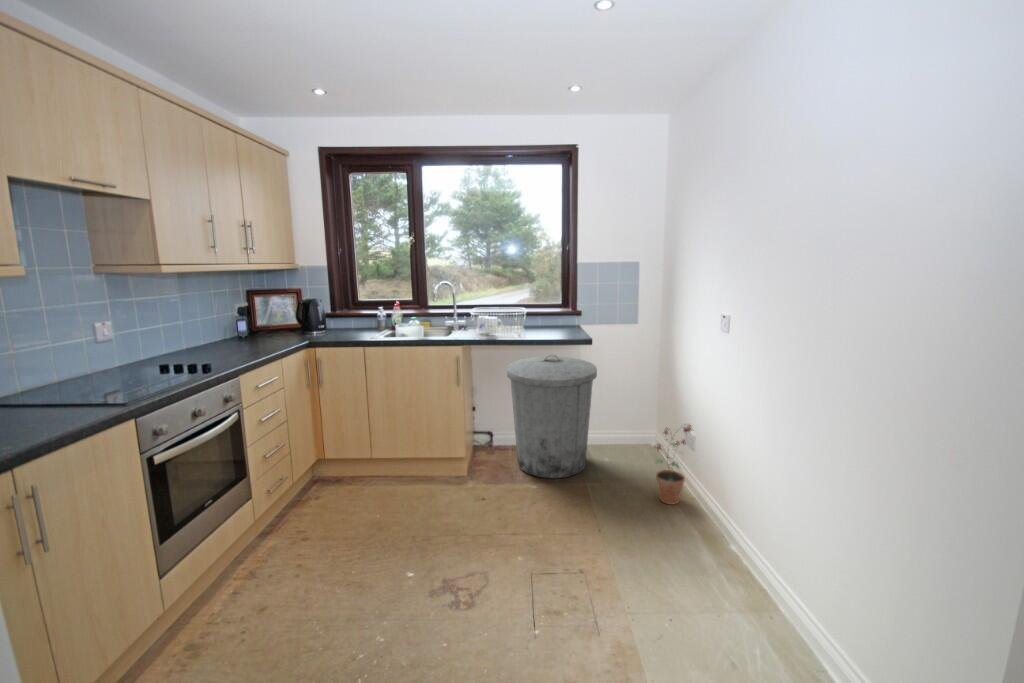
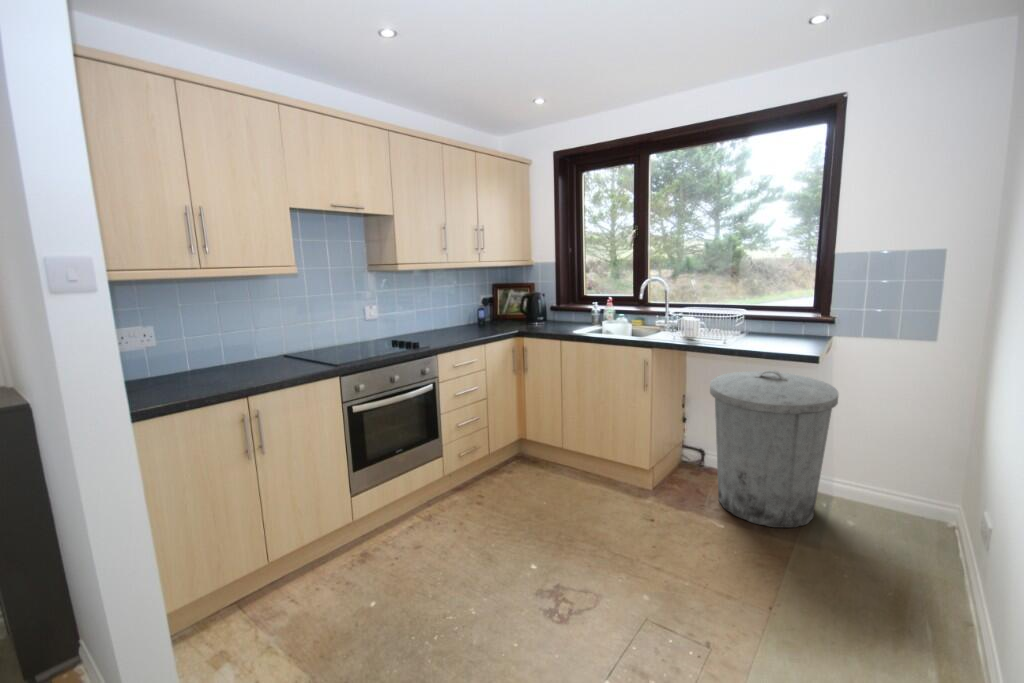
potted plant: present [656,425,691,504] -> none [892,501,978,621]

